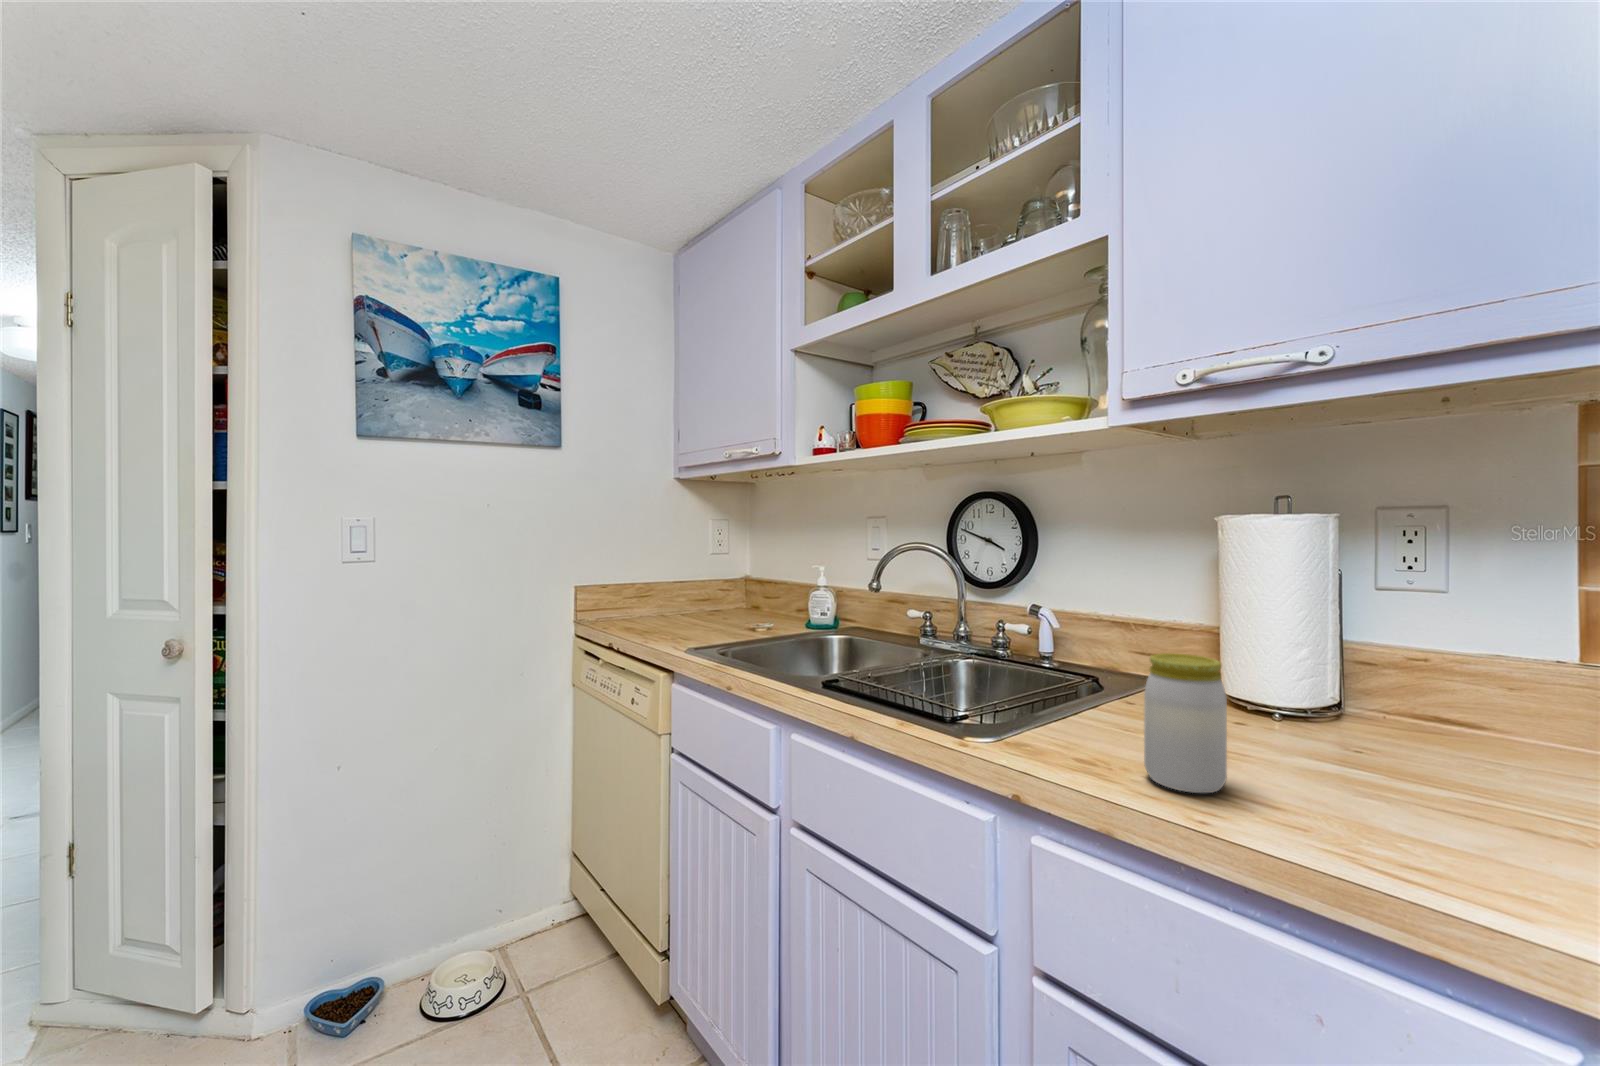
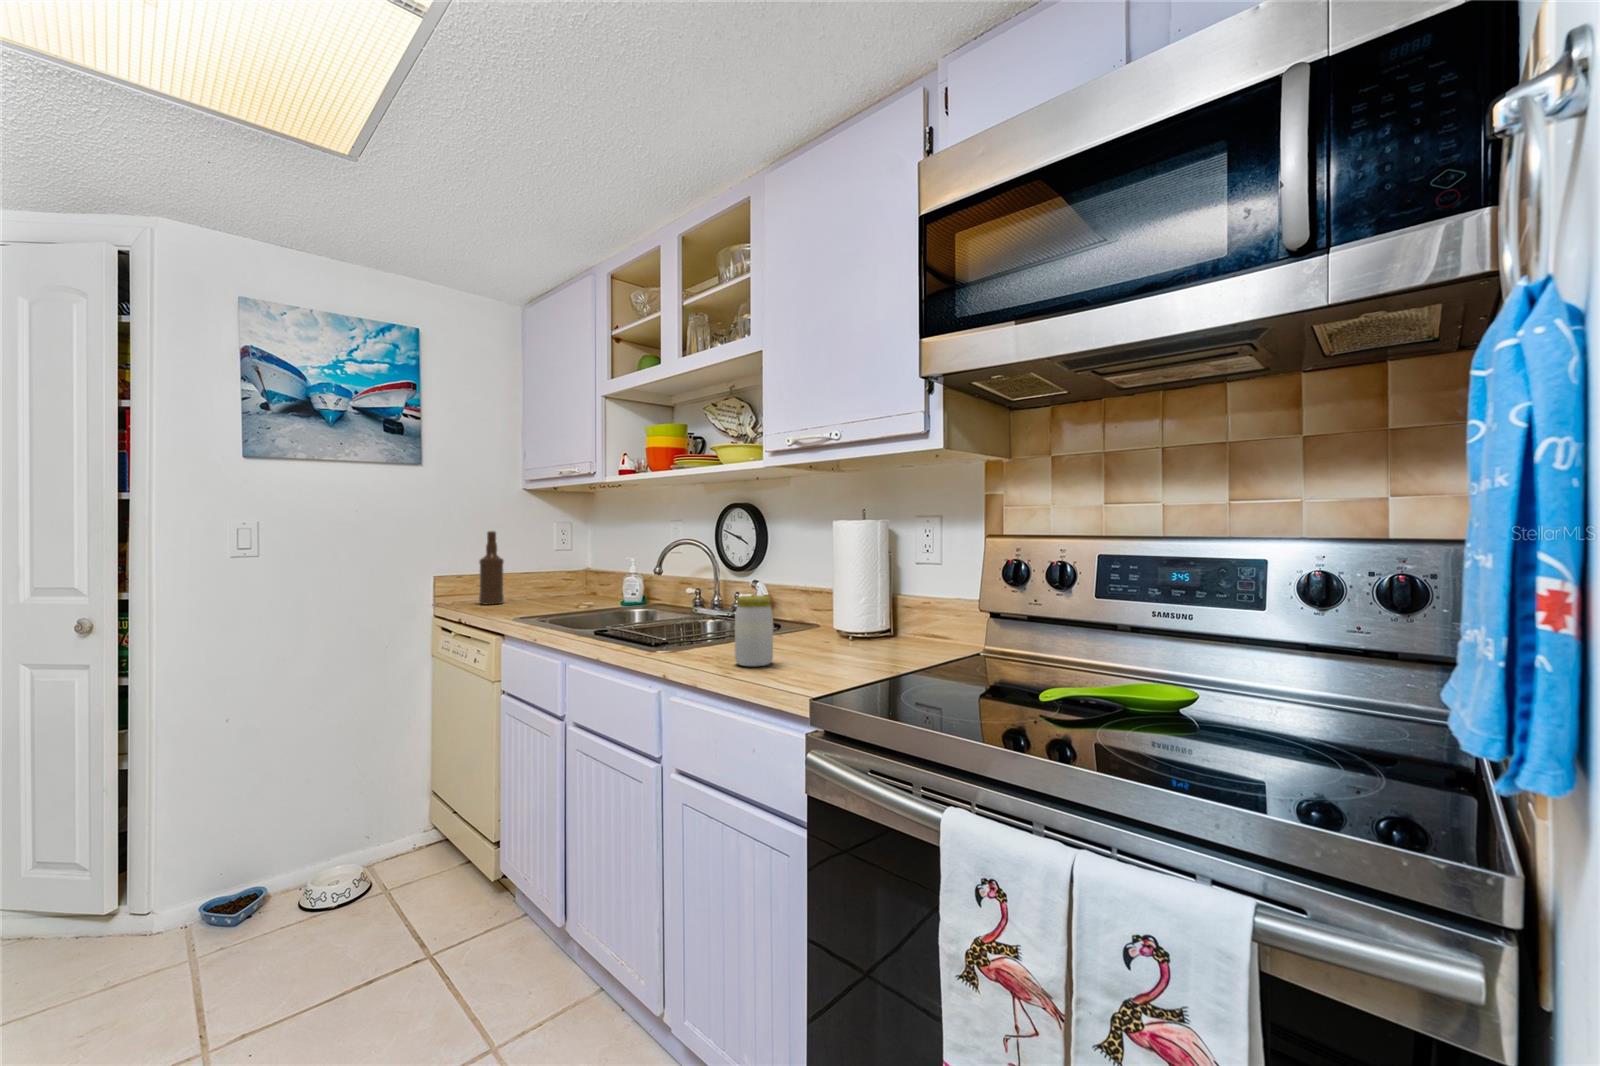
bottle: none [627,530,655,621] -> present [479,531,504,605]

